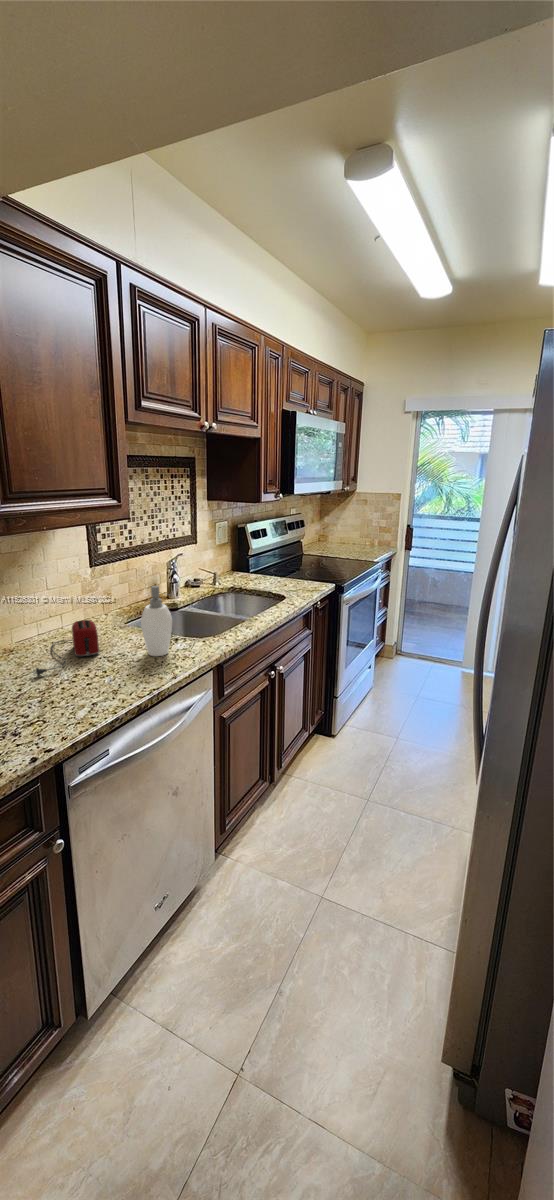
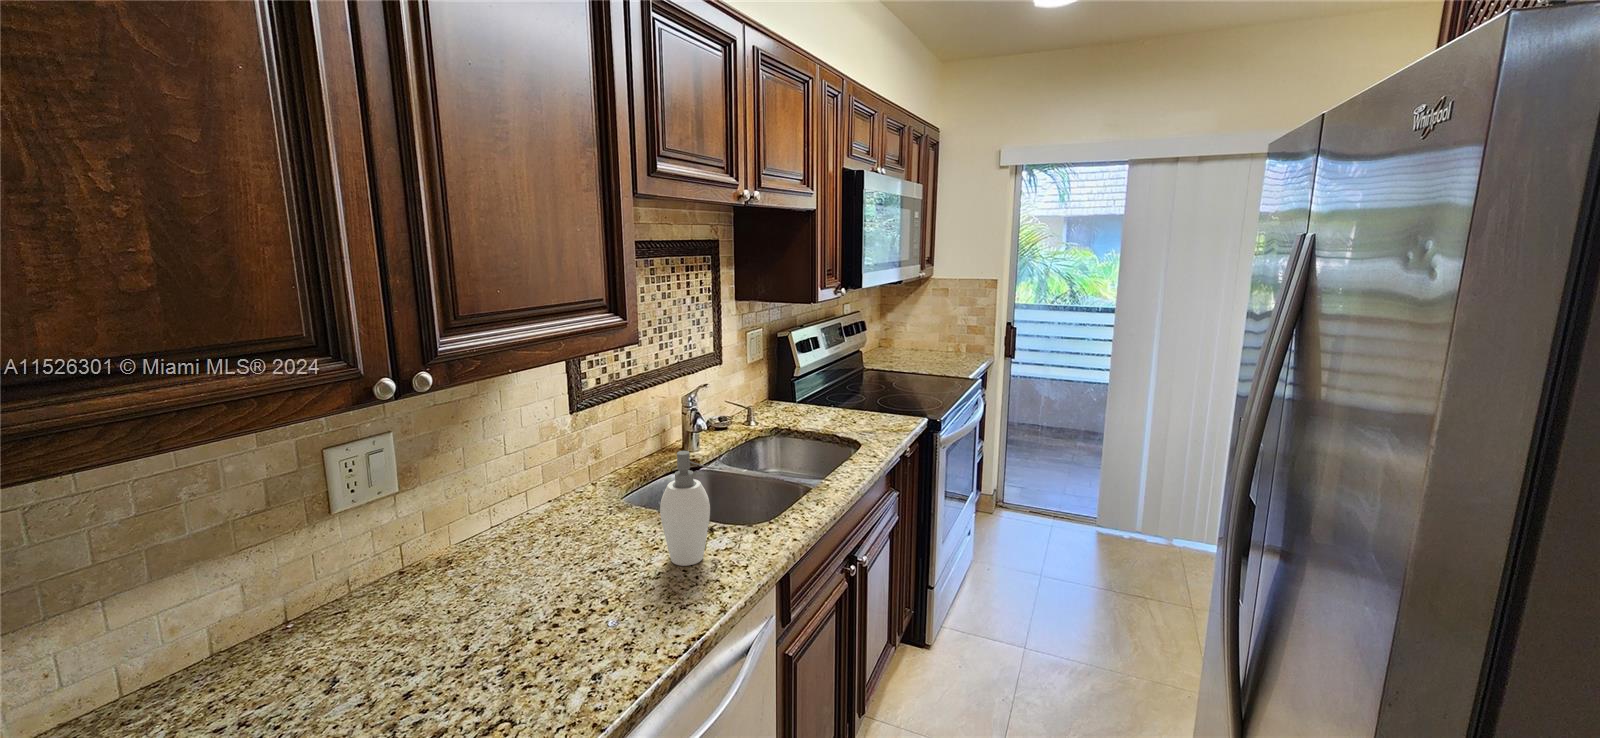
toaster: present [33,620,99,676] -> none [485,506,592,615]

